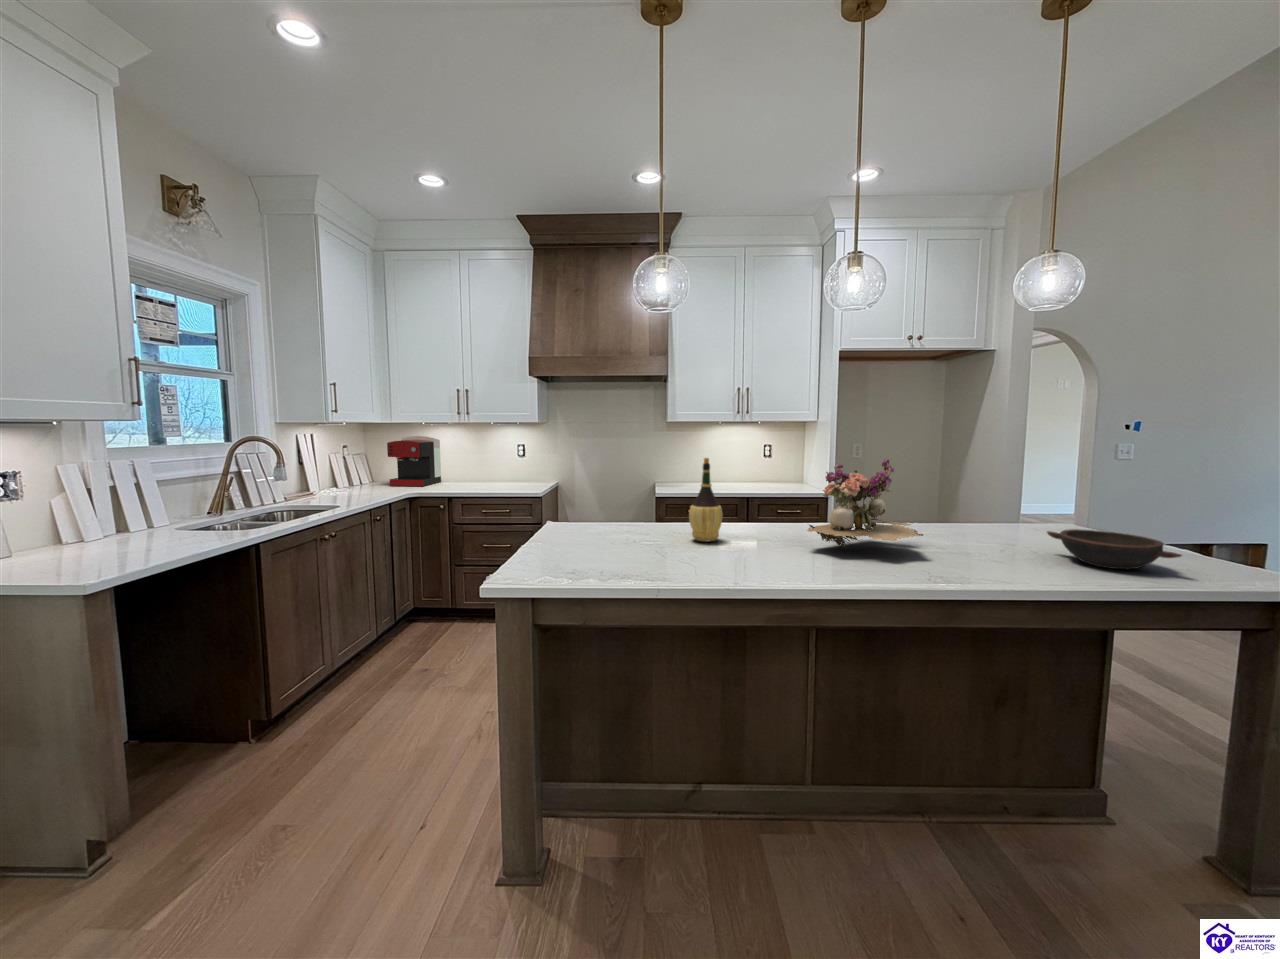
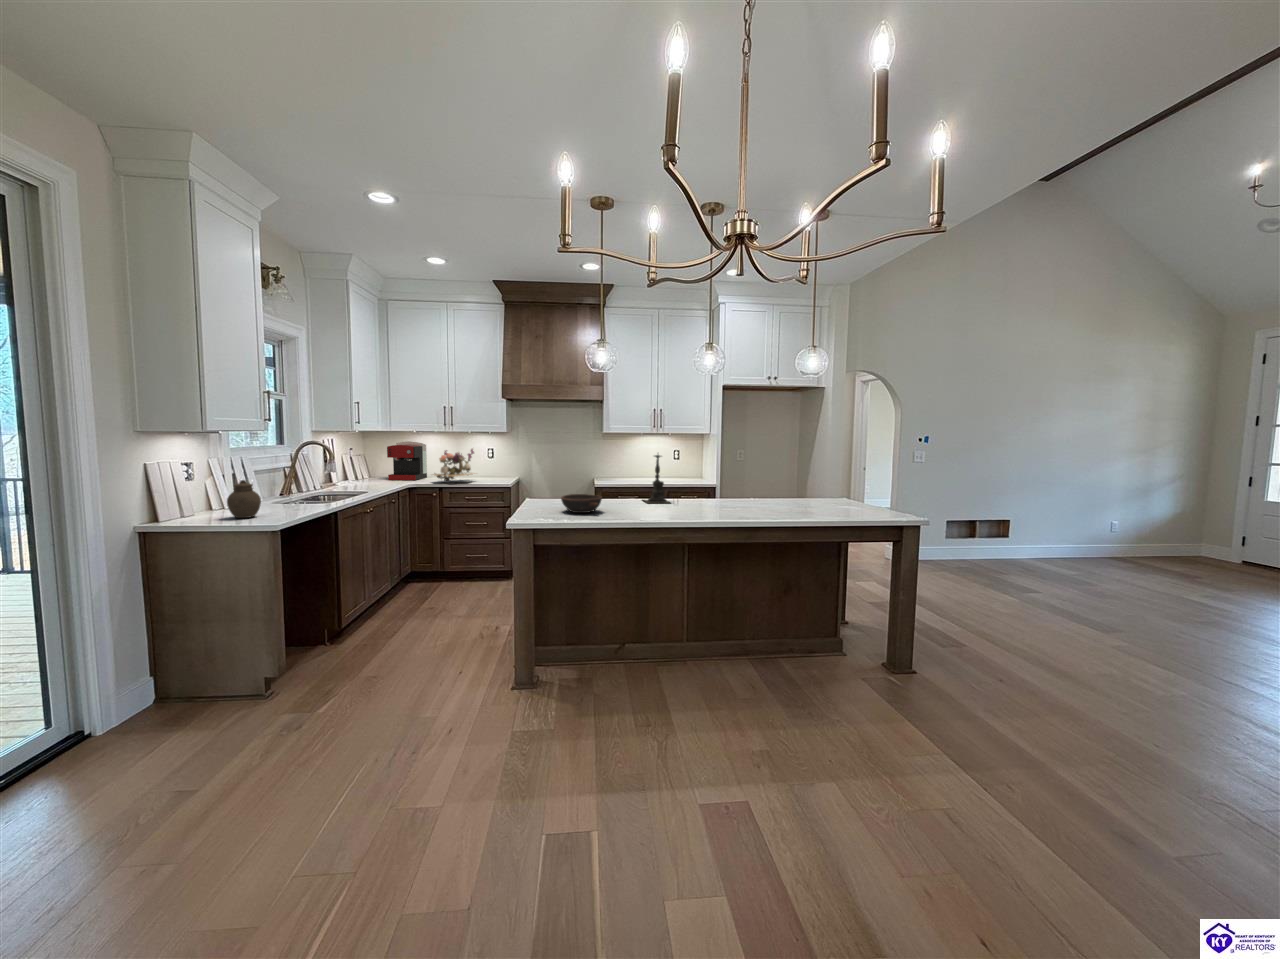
candle holder: none [728,442,781,536] -> present [644,455,670,503]
flower arrangement: present [807,457,923,548] -> present [434,449,474,481]
wine bottle: present [689,458,723,542] -> none [618,457,637,506]
jar: none [47,500,112,563] -> present [227,480,261,518]
bowl: present [1047,529,1182,569] -> present [561,494,602,513]

